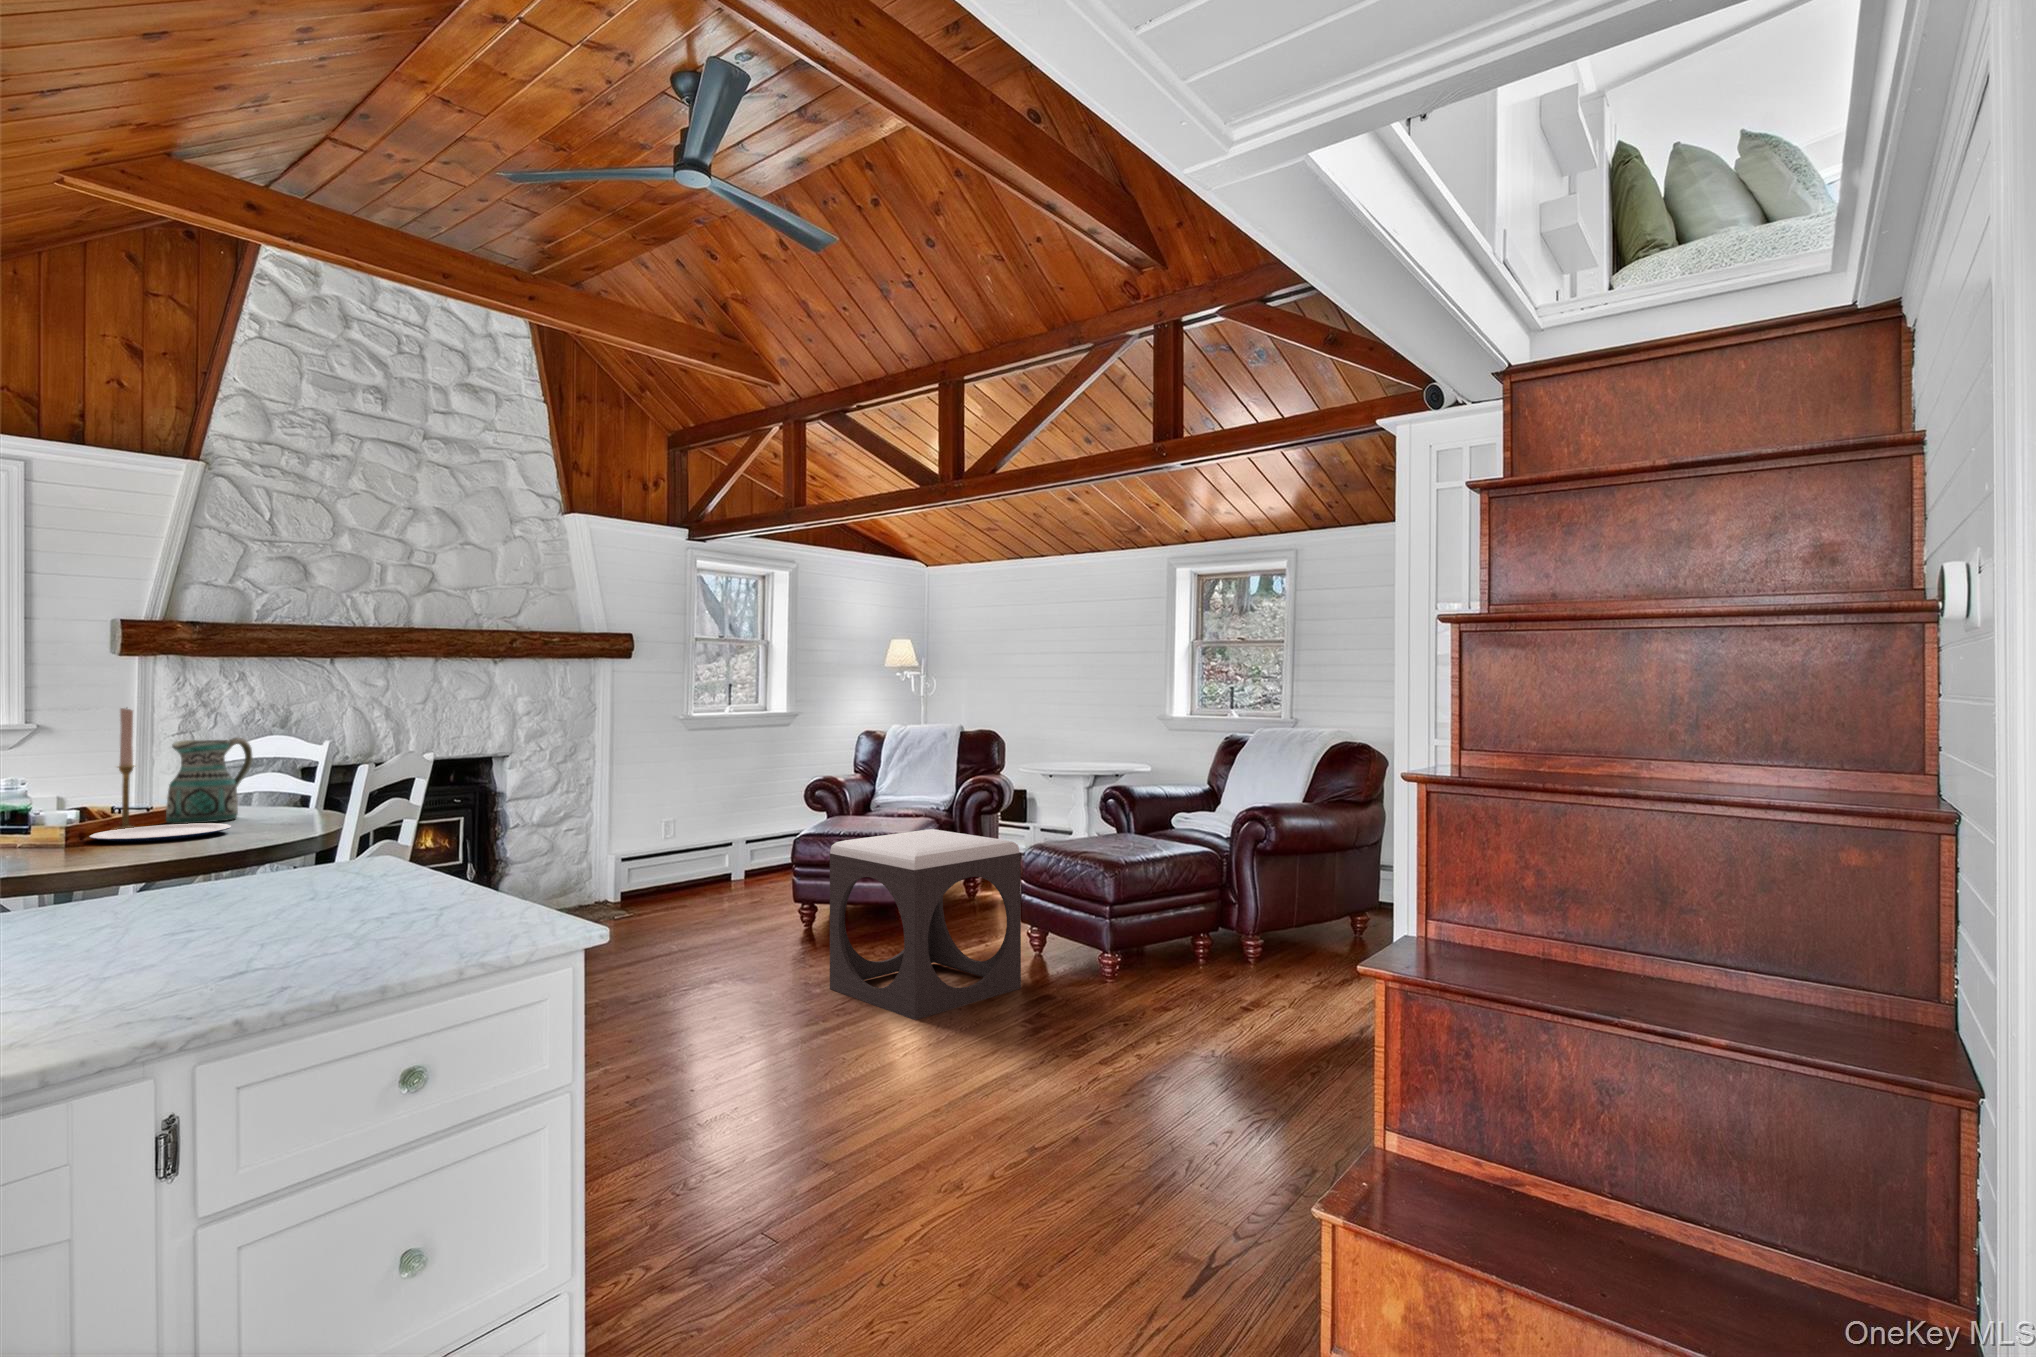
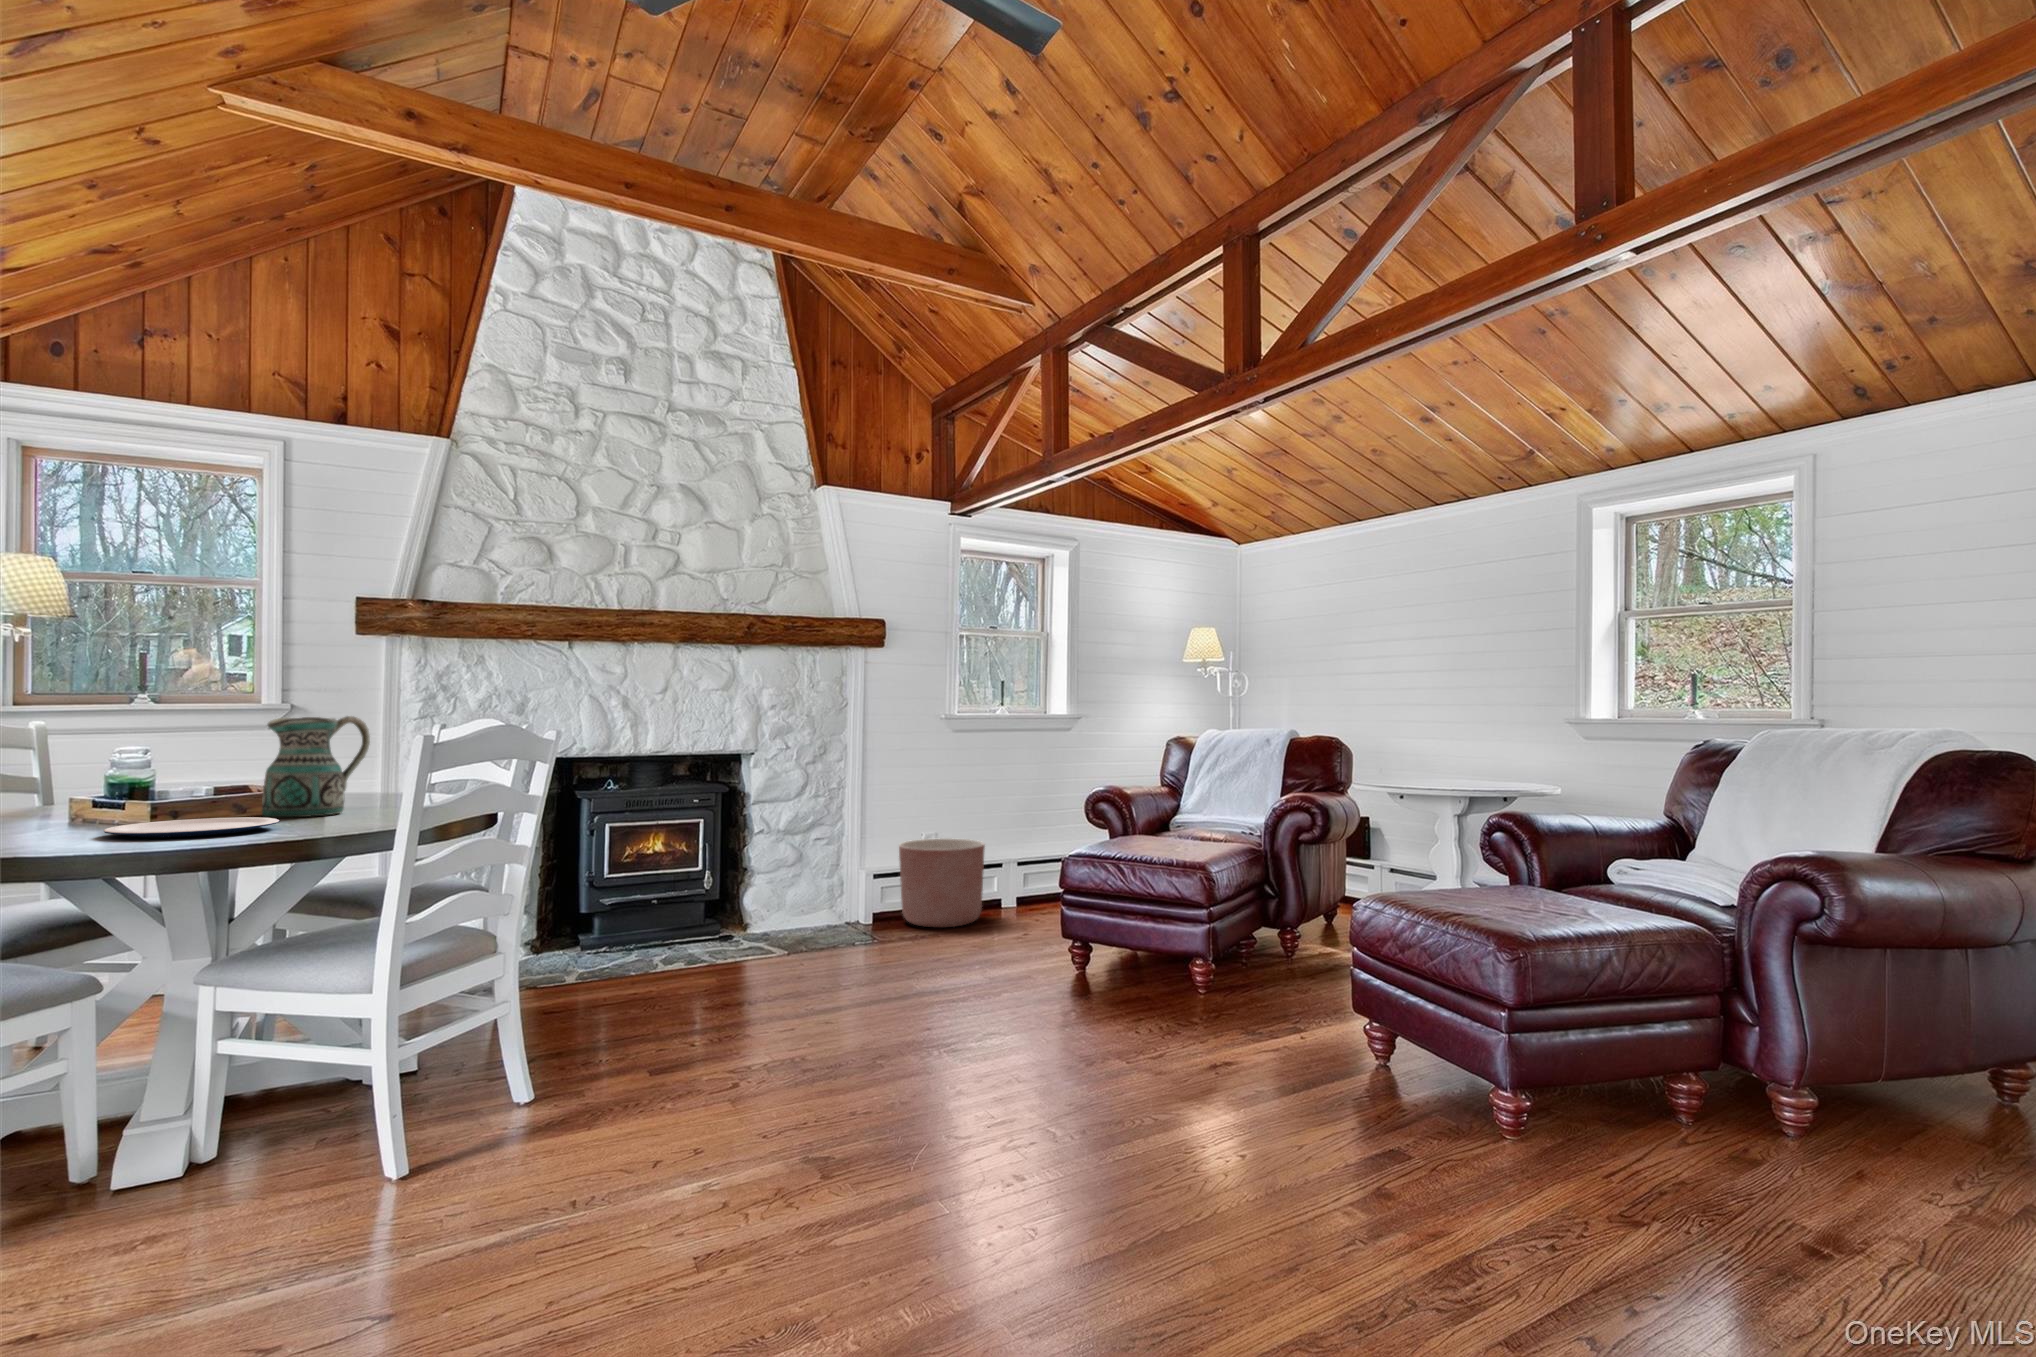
candlestick: present [116,708,135,830] -> none [184,674,217,822]
planter: none [640,822,718,897] -> present [899,838,985,927]
footstool: present [830,829,1021,1020] -> none [1068,866,1354,1164]

